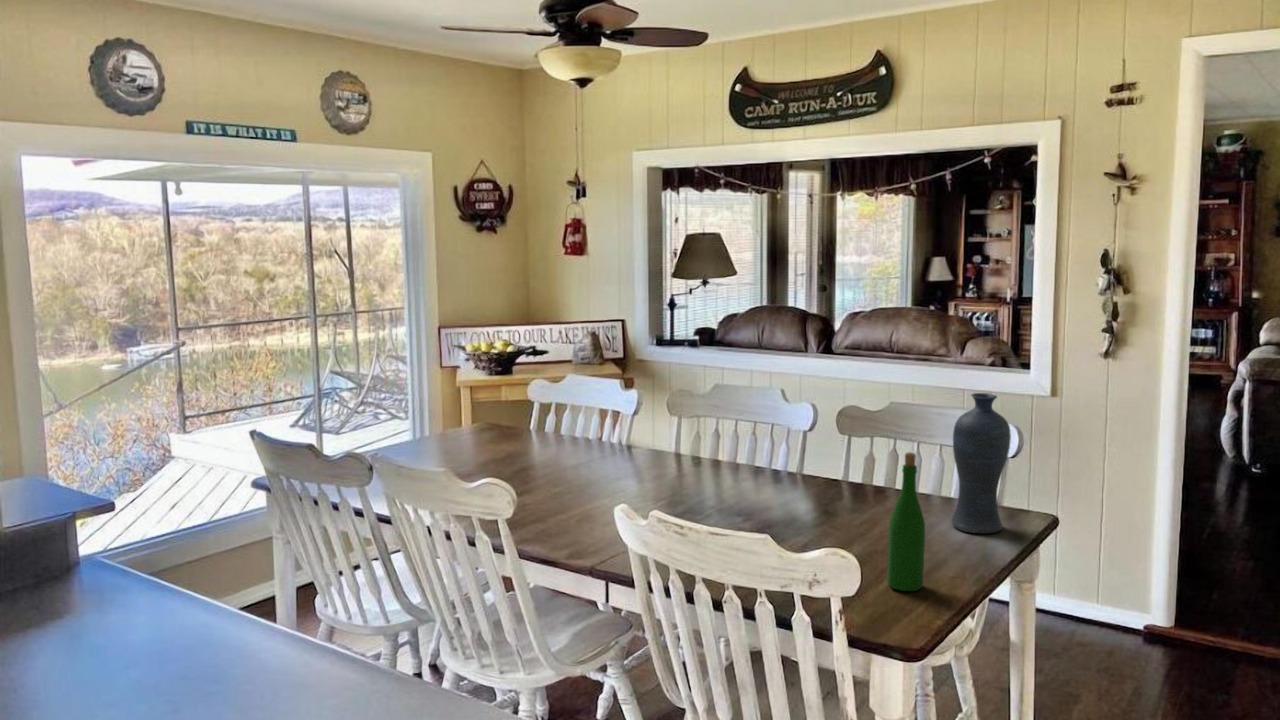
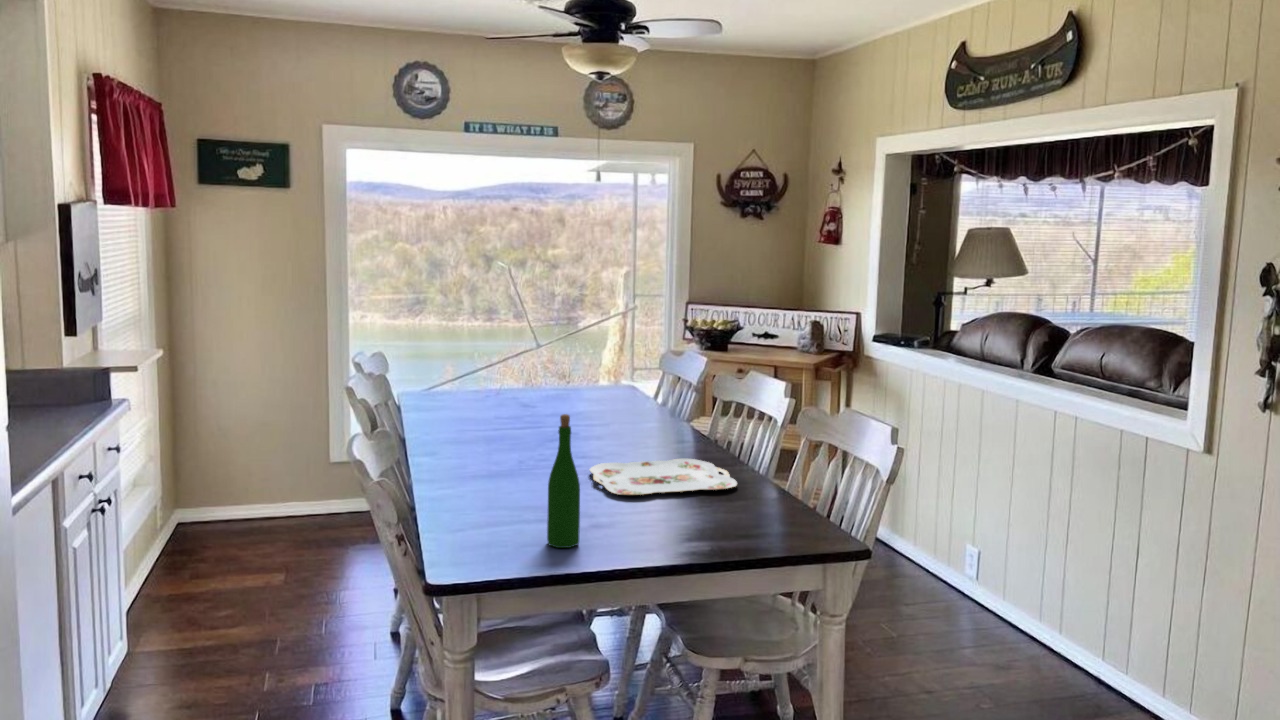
vase: present [951,393,1011,533] -> none [739,384,799,536]
serving tray: none [726,483,871,530] -> present [589,459,737,495]

